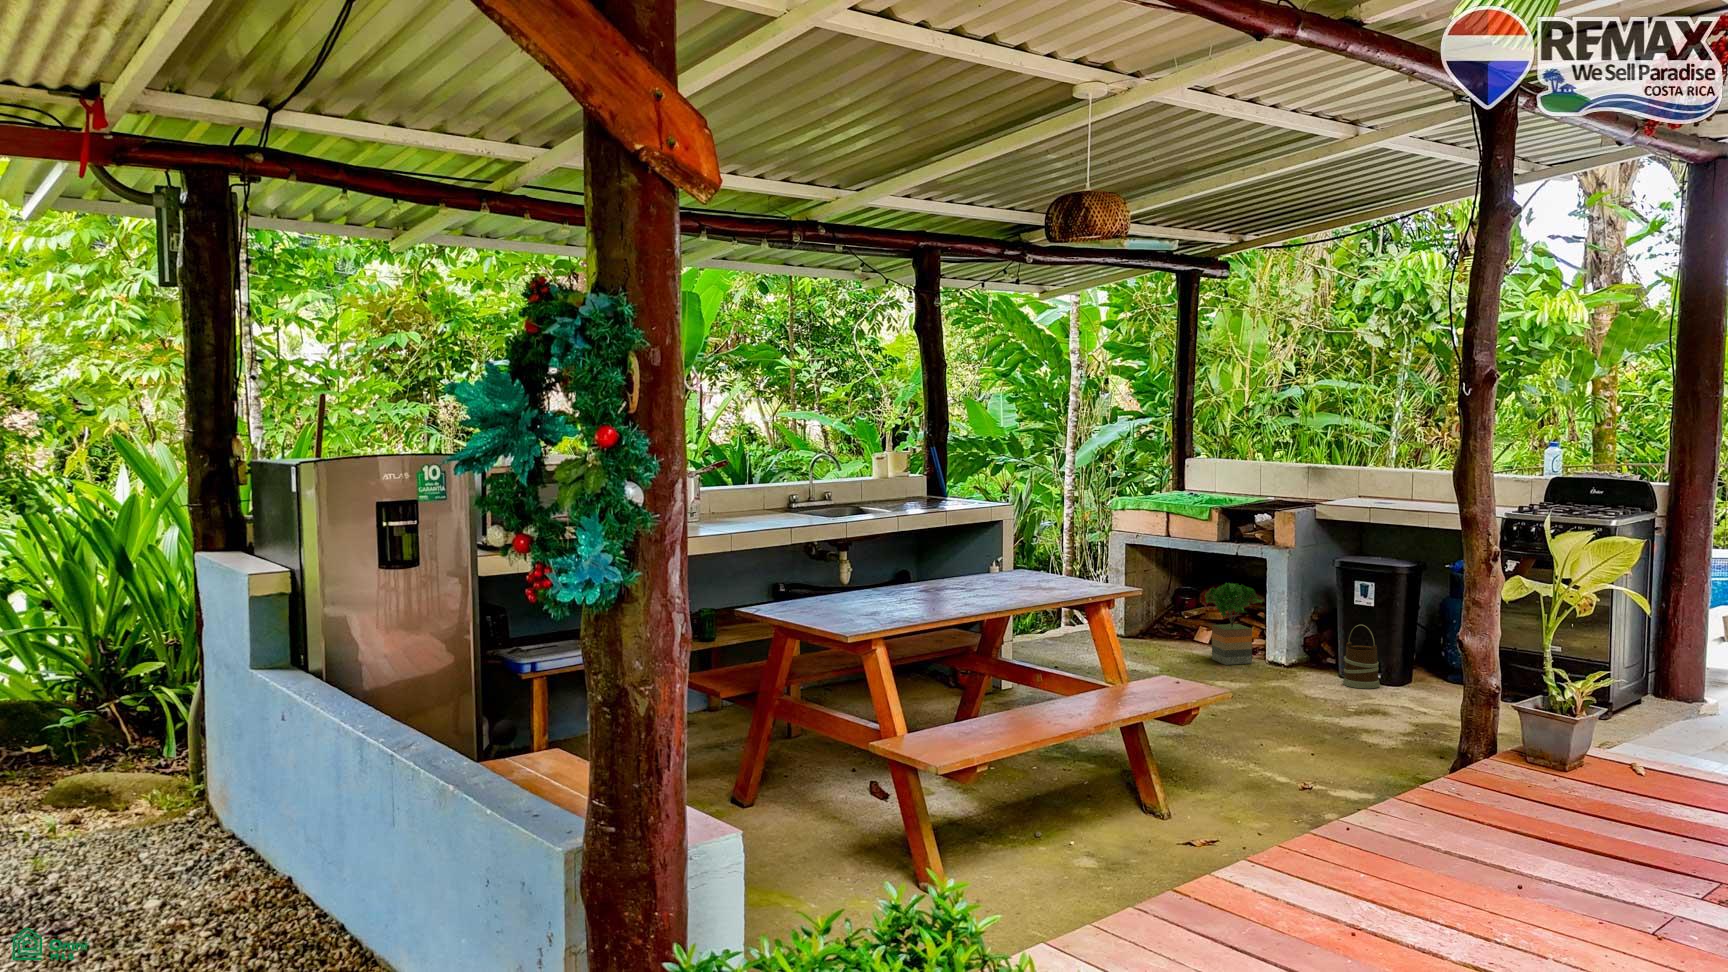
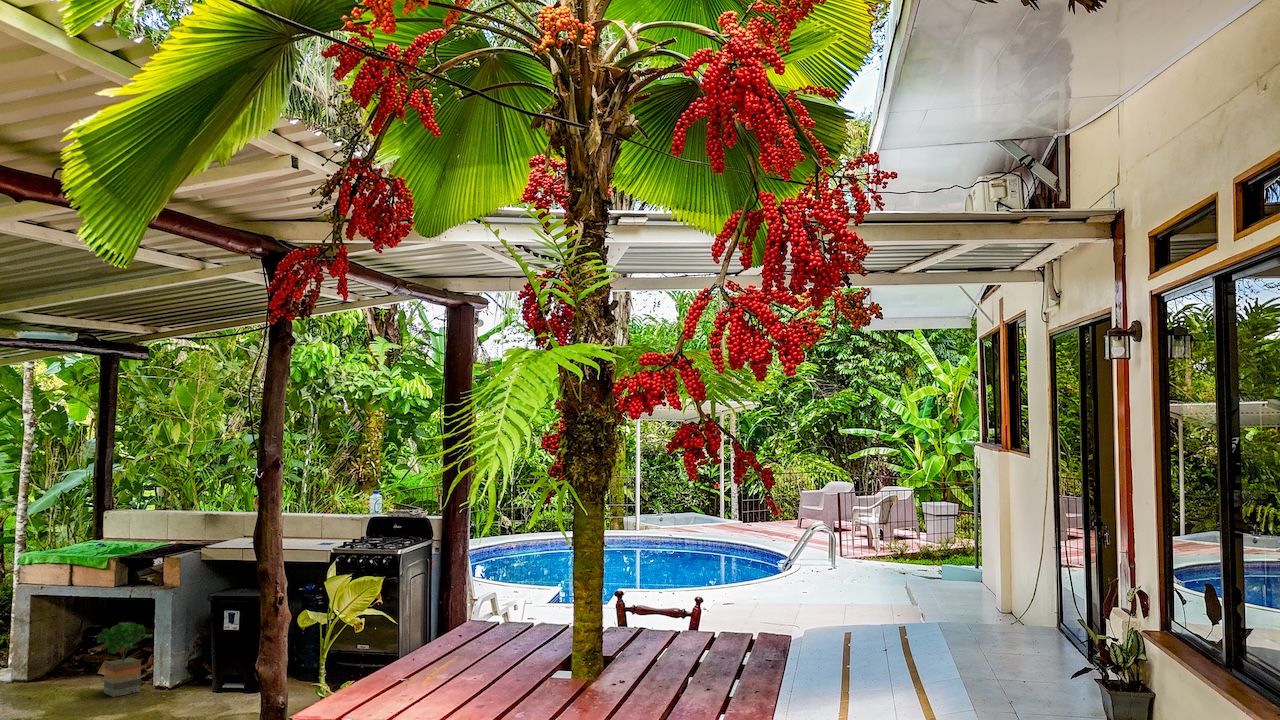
wooden bucket: present [1343,625,1380,688] -> none [213,647,243,701]

